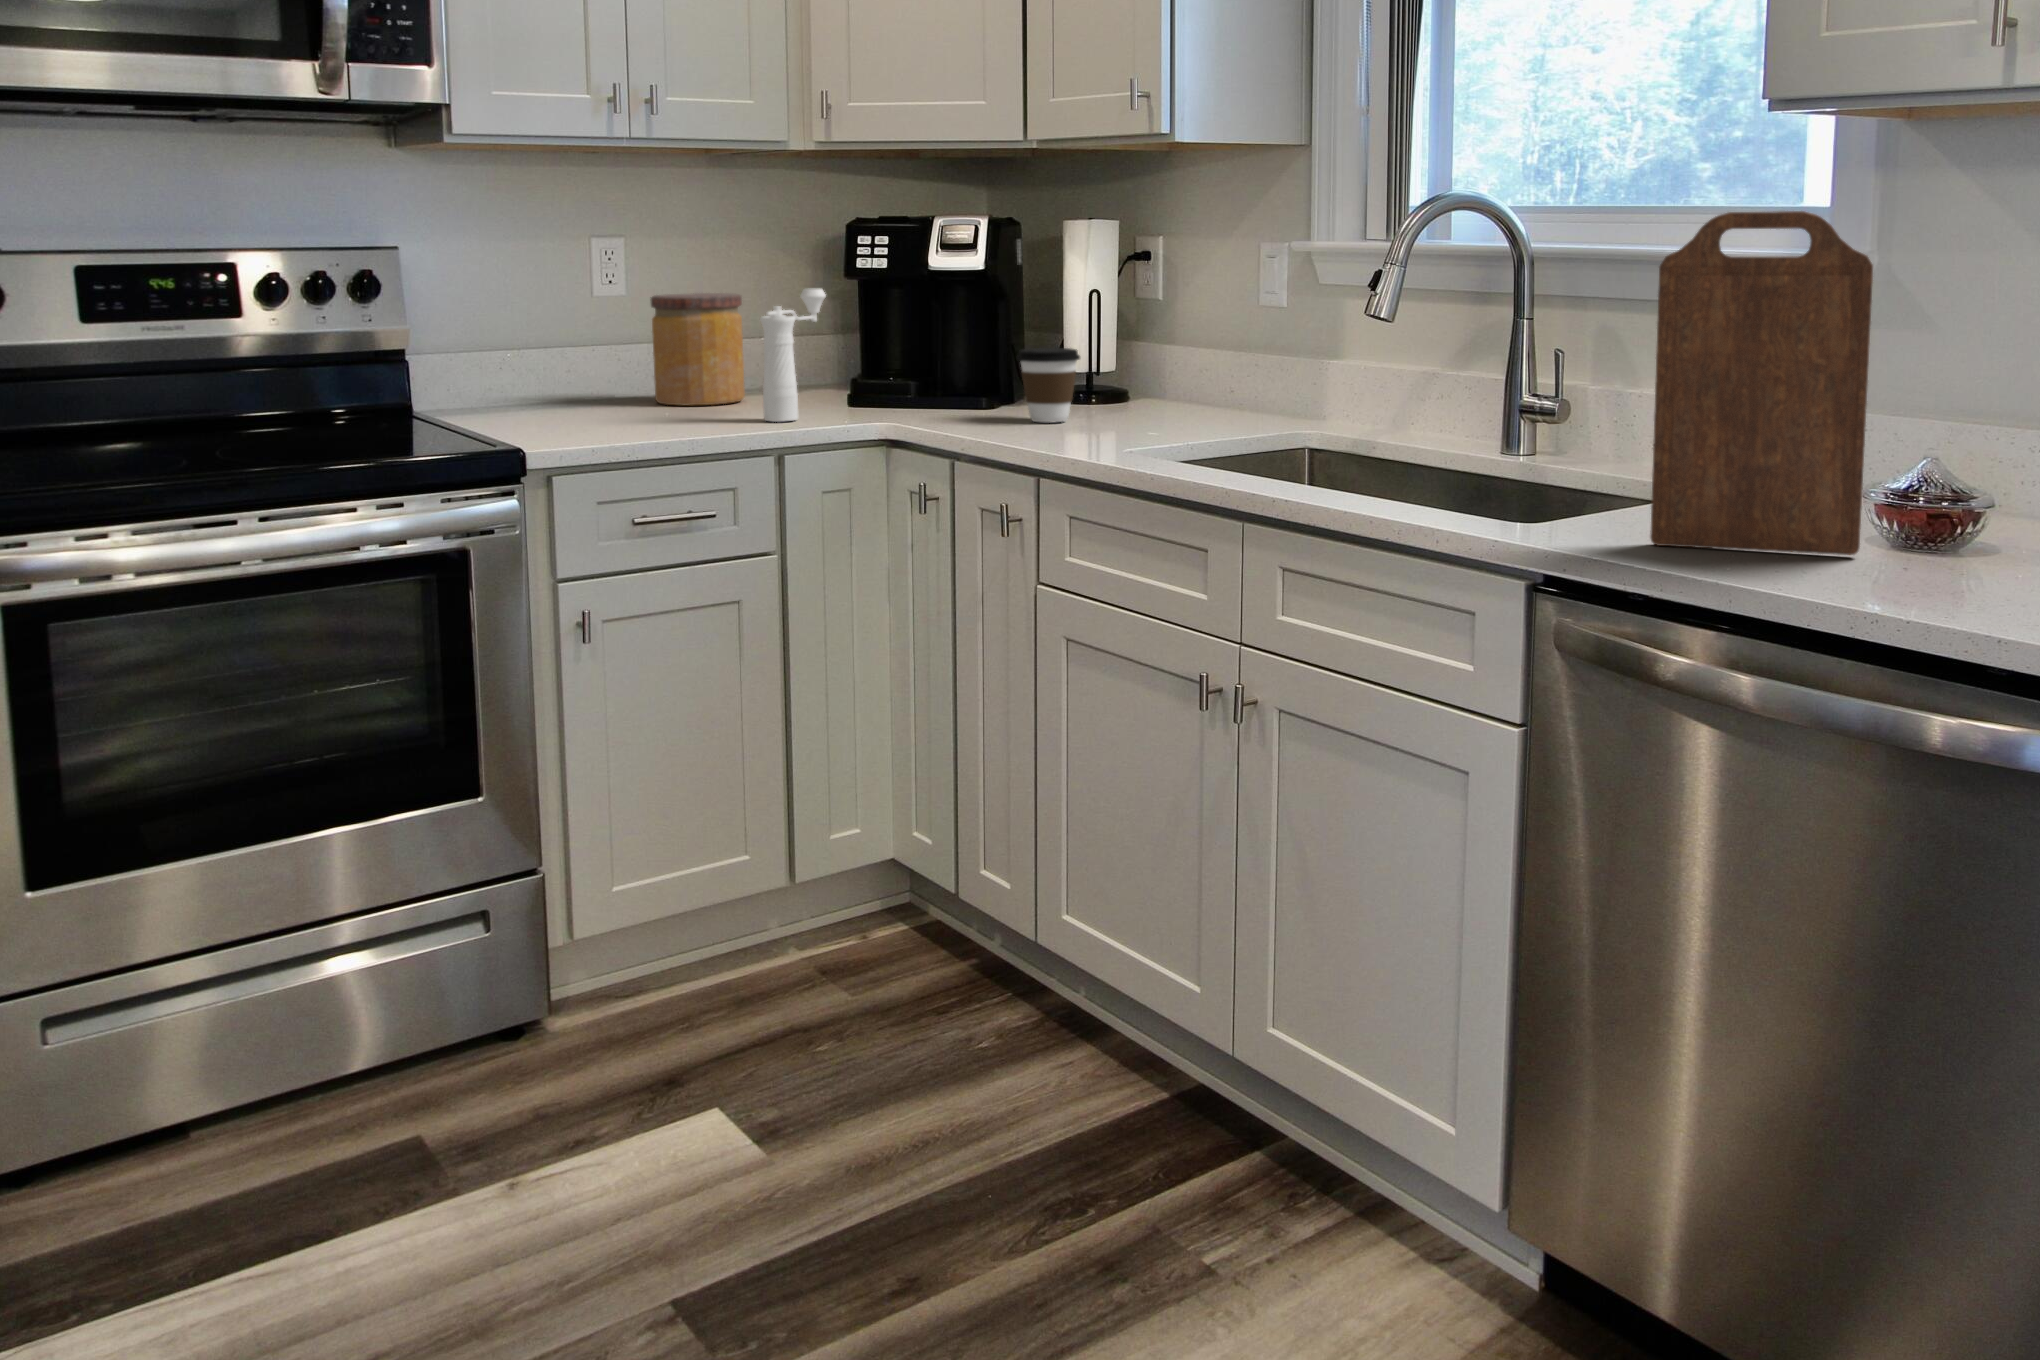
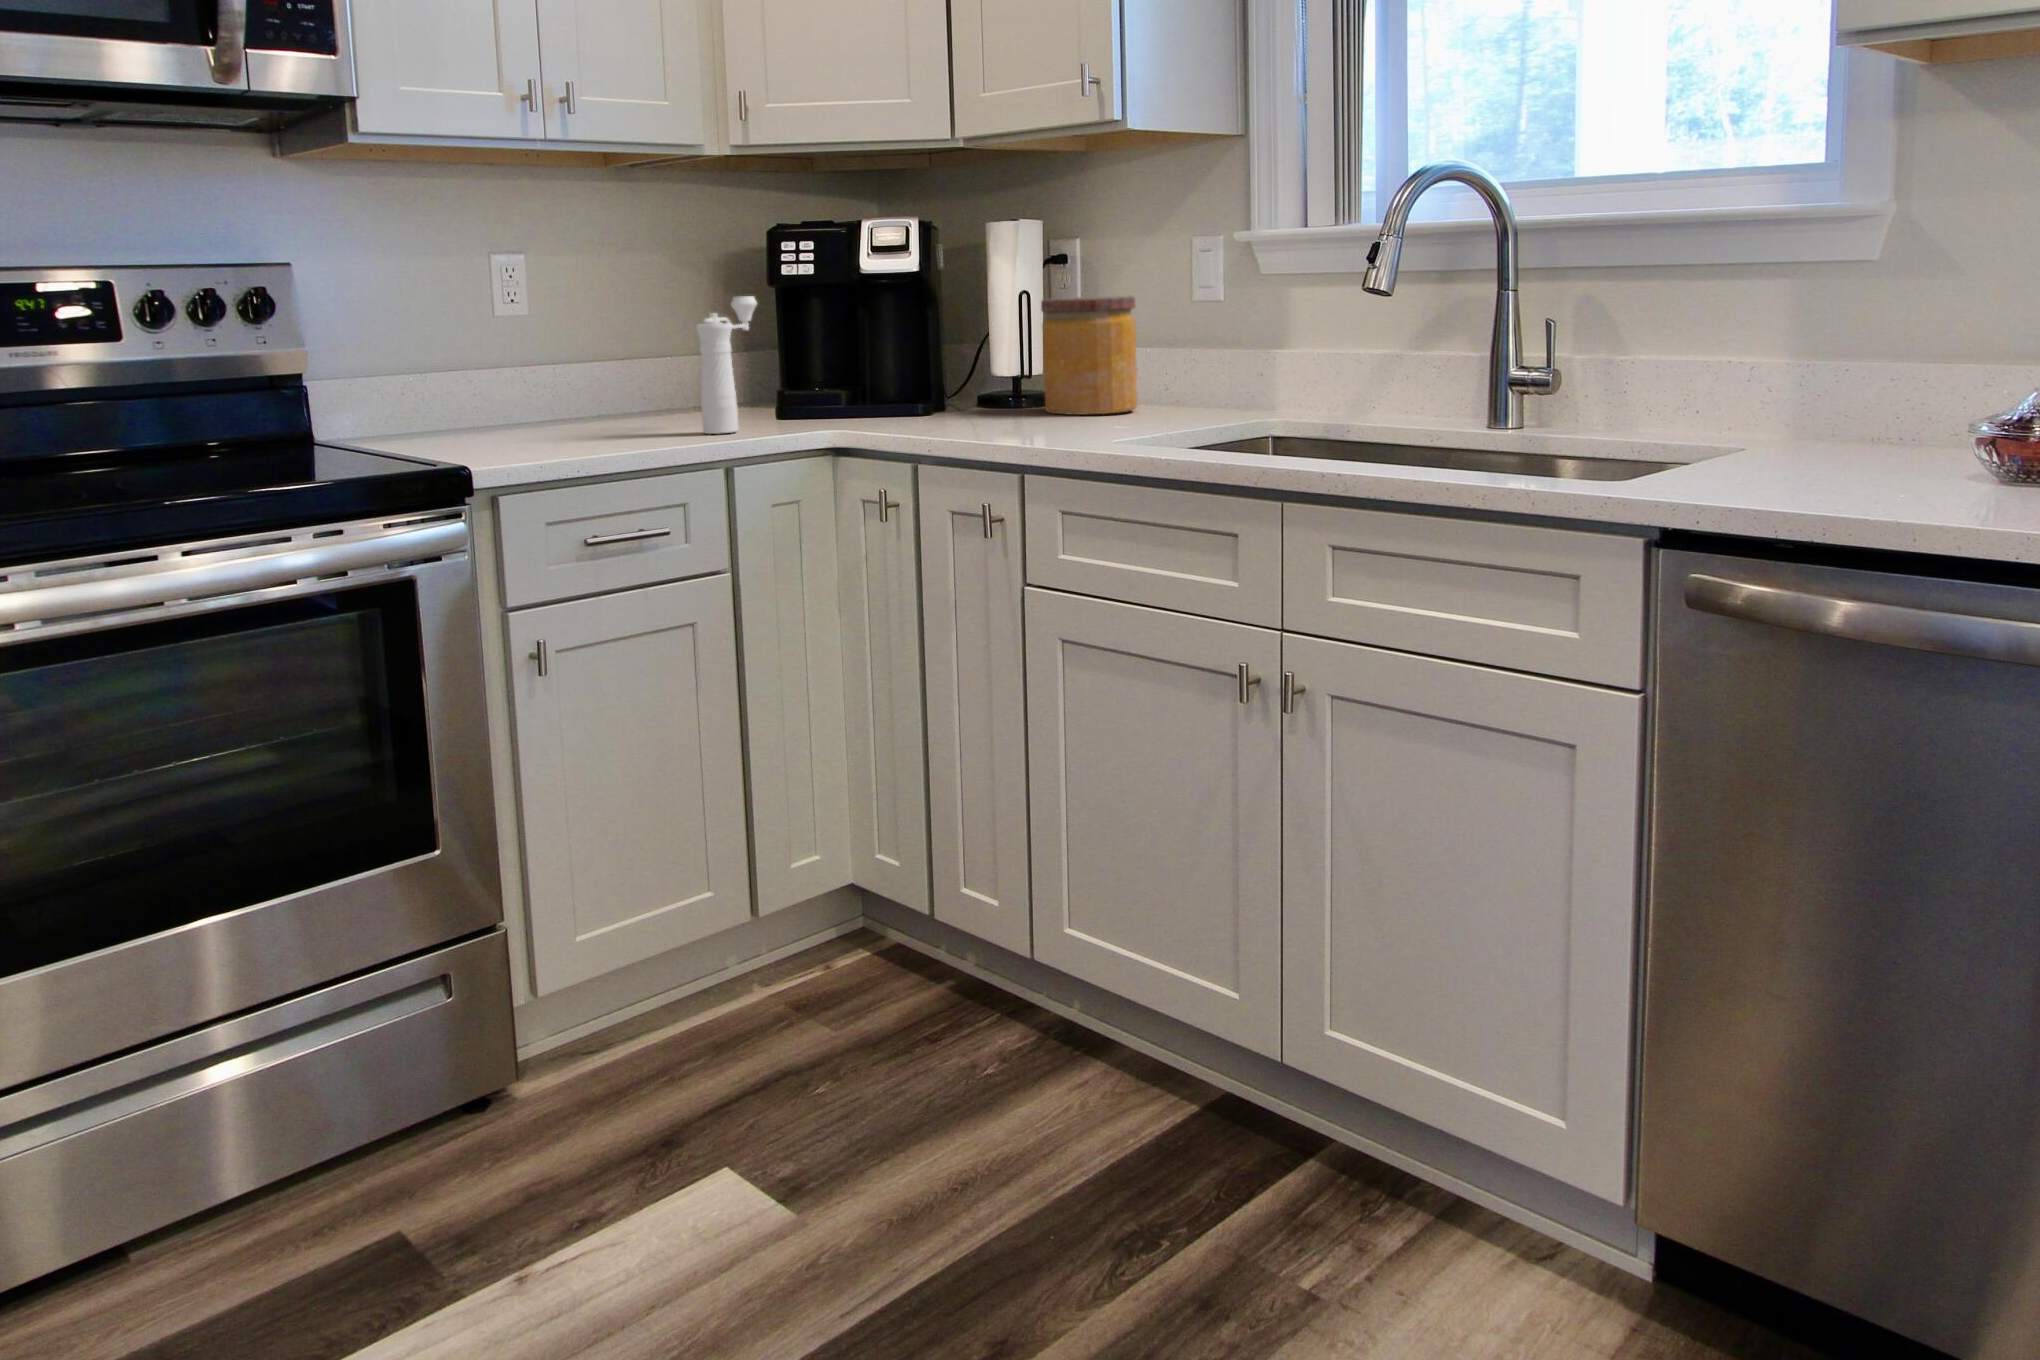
cutting board: present [1650,211,1873,555] -> none [1776,135,2021,499]
jar: present [650,293,745,405] -> present [1041,296,1138,415]
coffee cup: present [1017,348,1080,423] -> none [966,348,1032,423]

